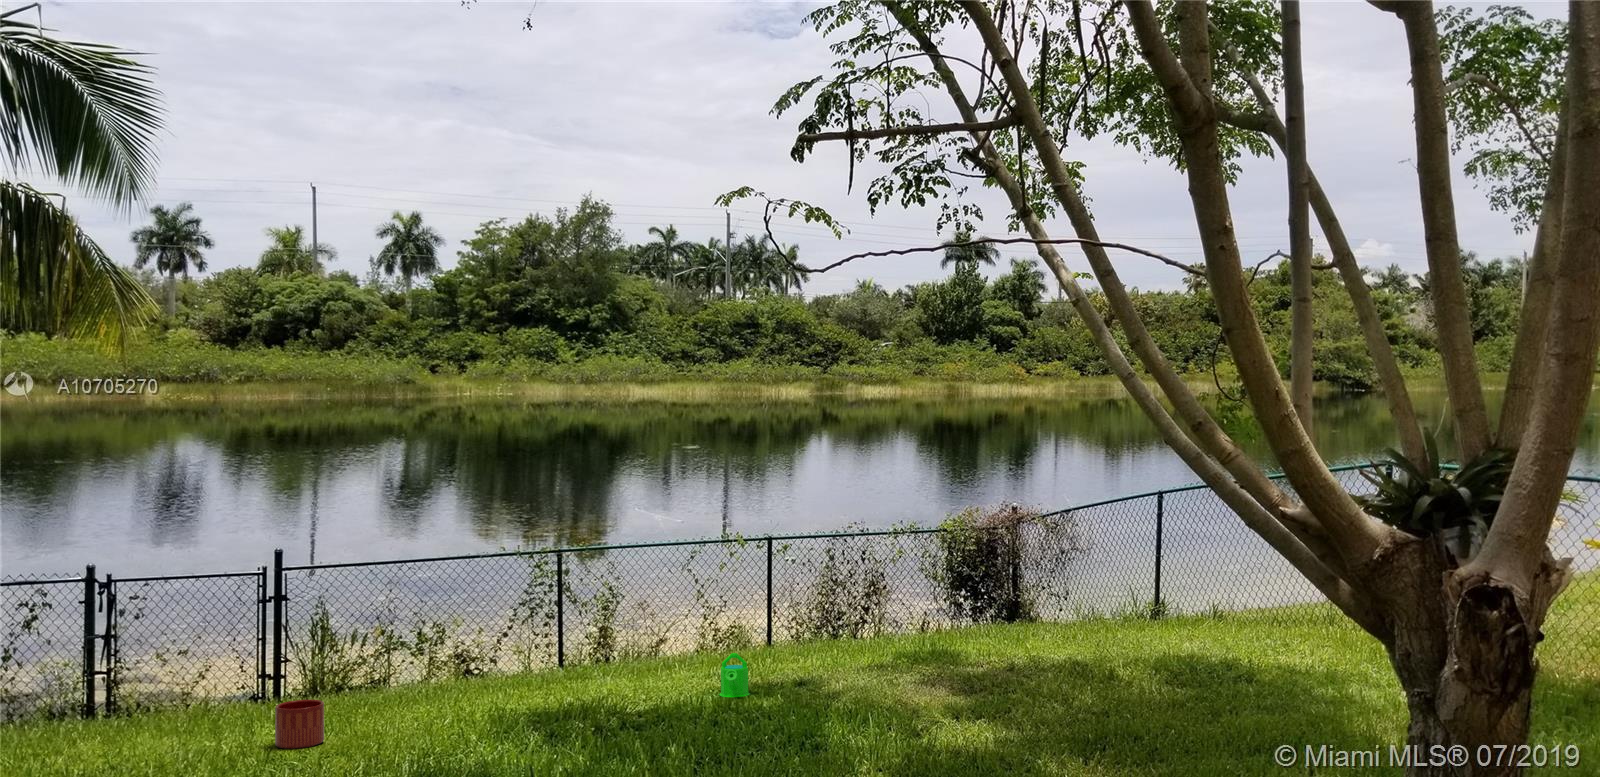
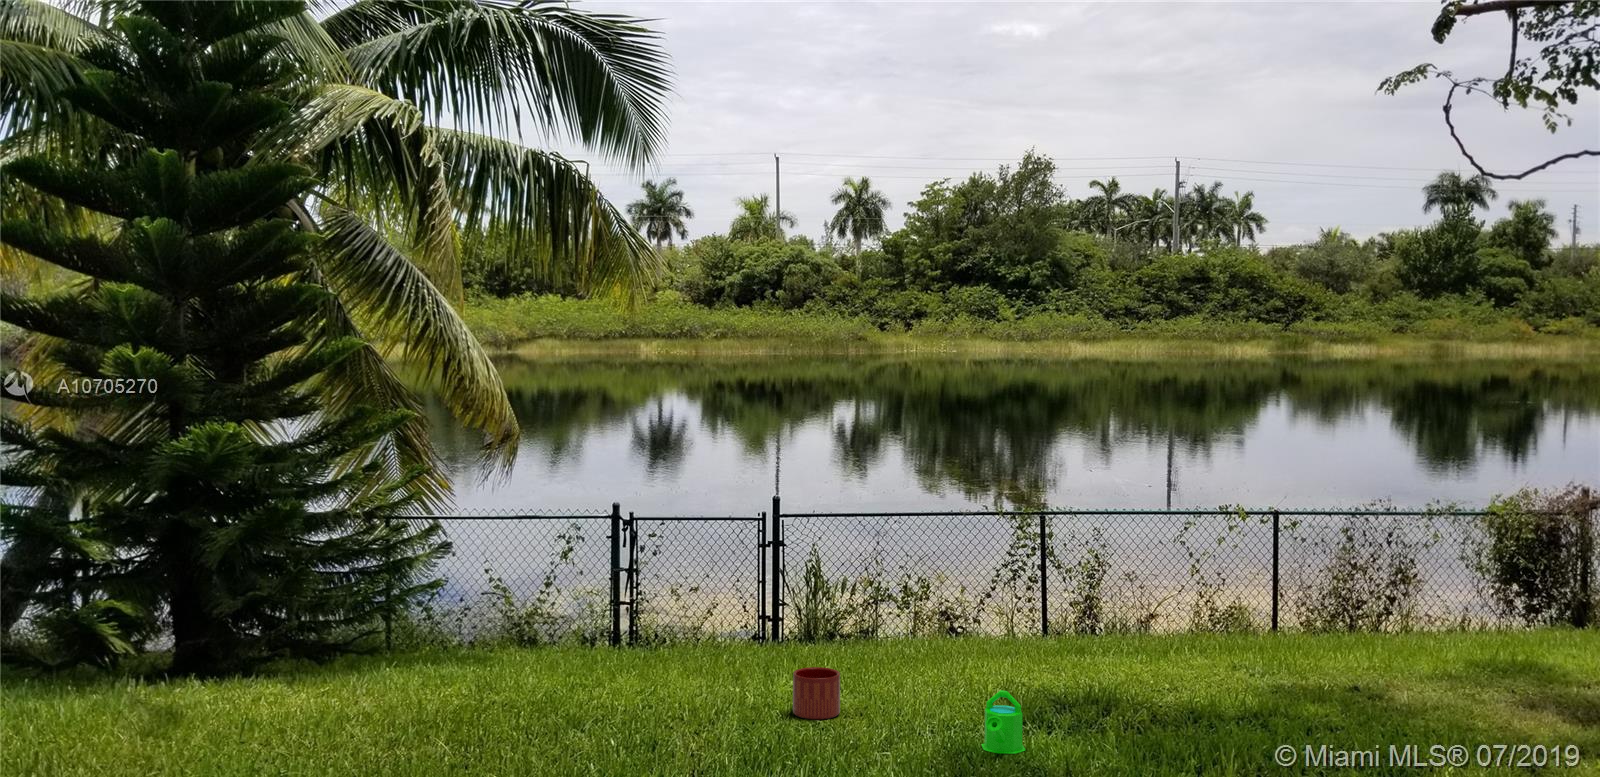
watering can: present [719,653,750,697] -> present [981,690,1025,754]

